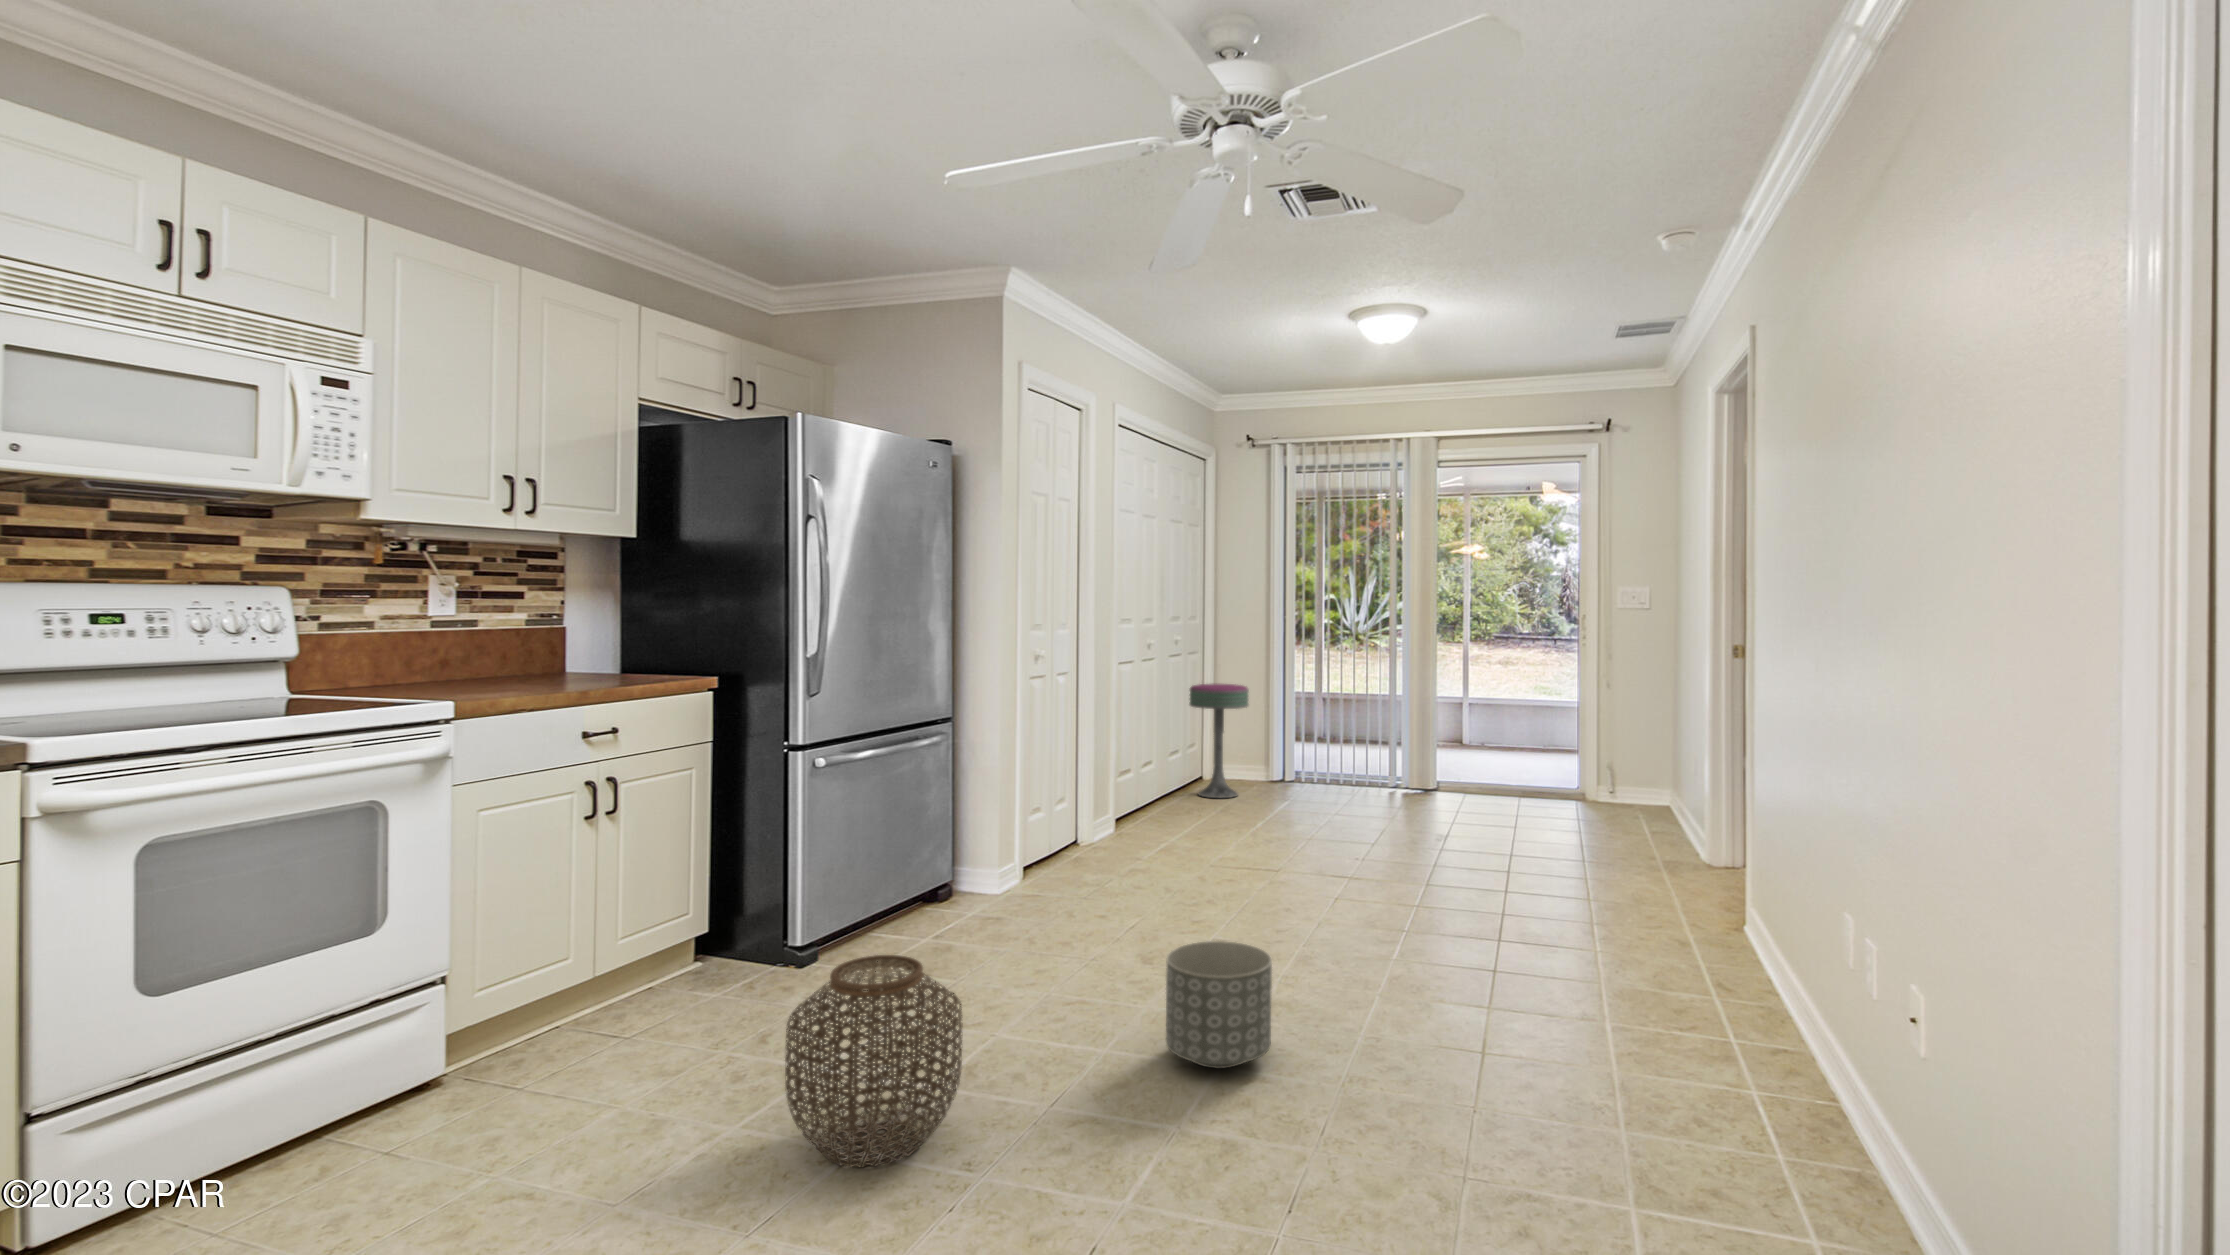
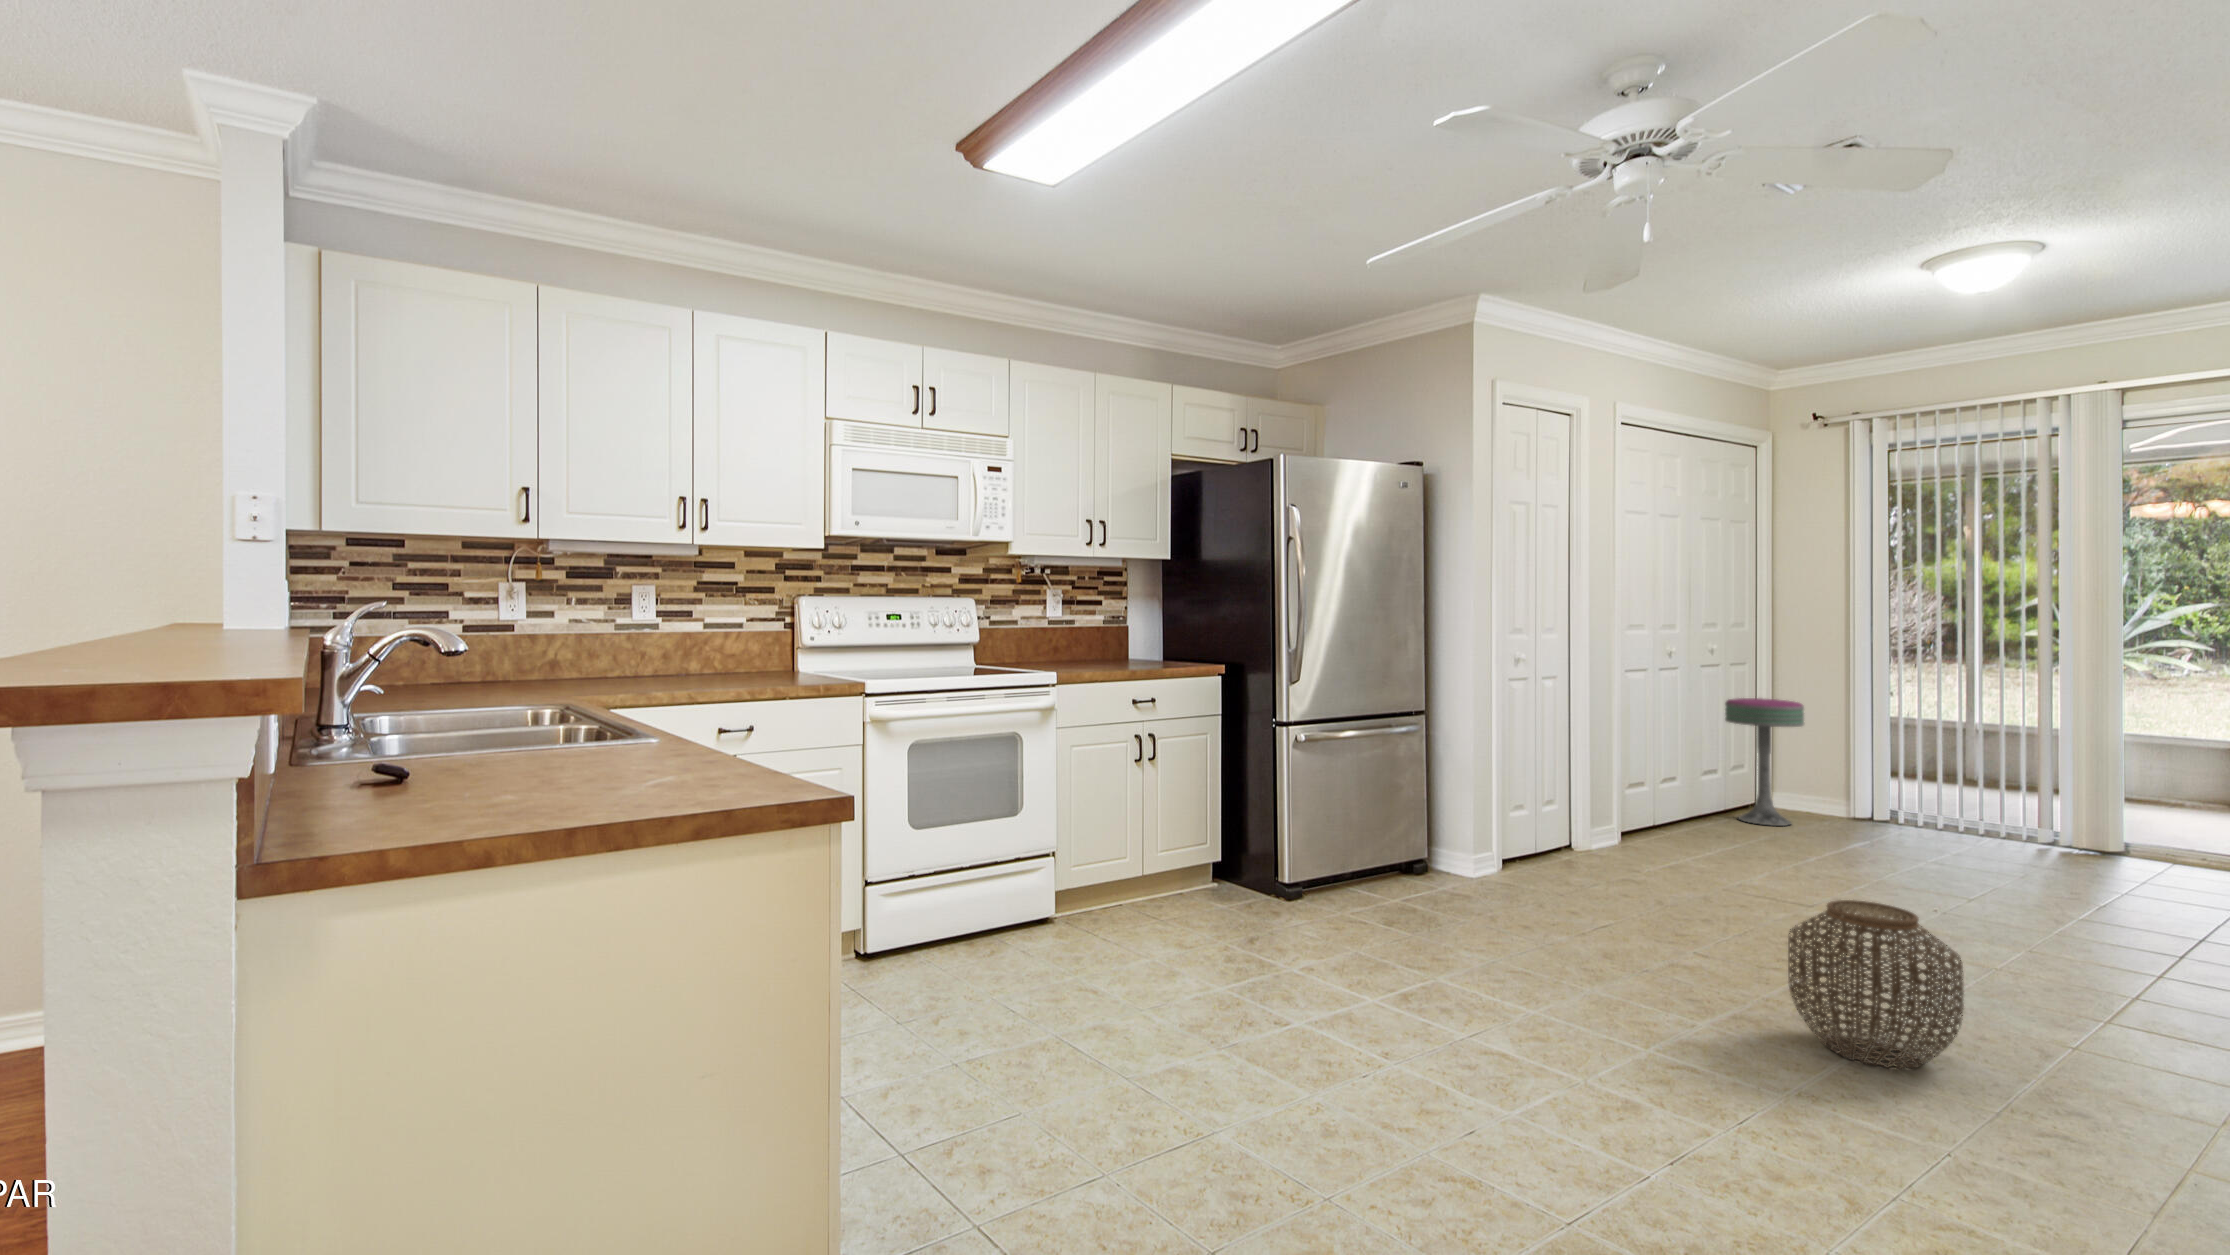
planter: present [1166,941,1272,1069] -> none [1583,926,1696,1044]
woven basket: present [785,955,962,1167] -> present [1788,900,1963,1069]

